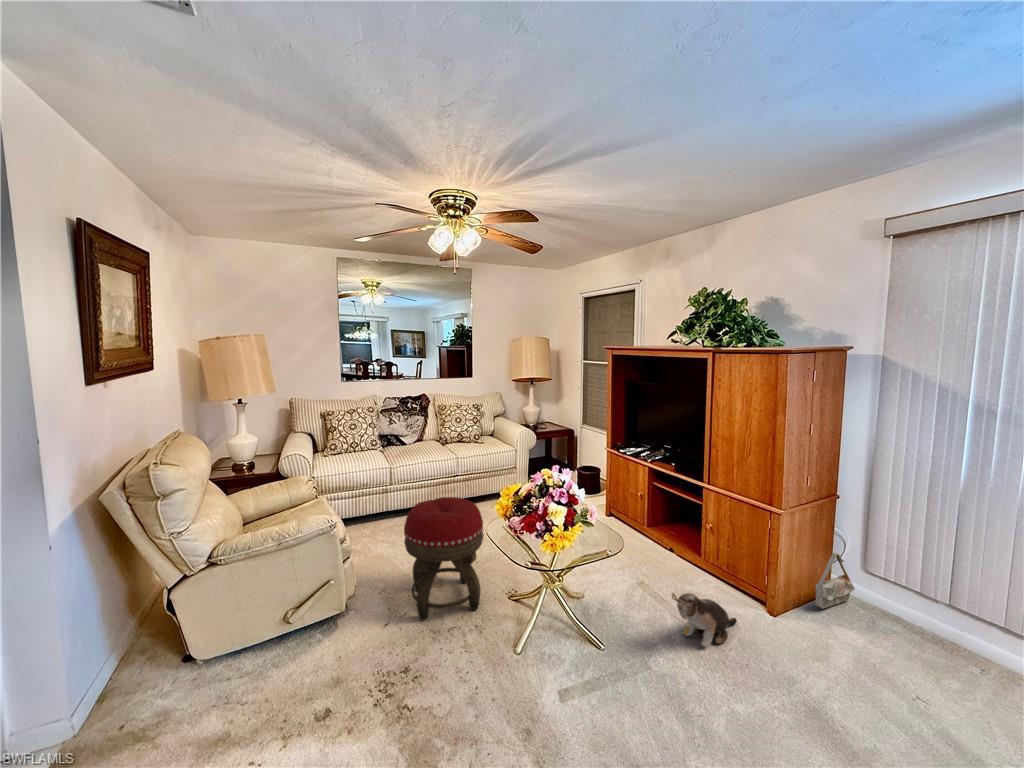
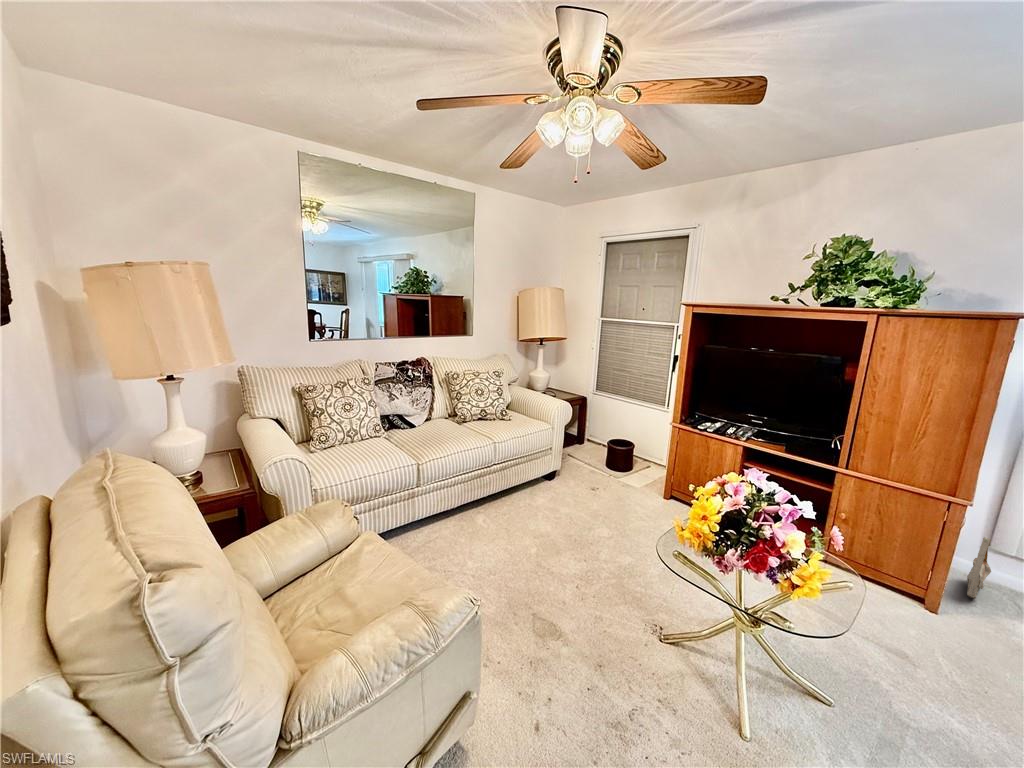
footstool: present [404,497,483,621] -> none [527,514,648,704]
plush toy: present [672,593,737,647] -> none [889,615,940,676]

